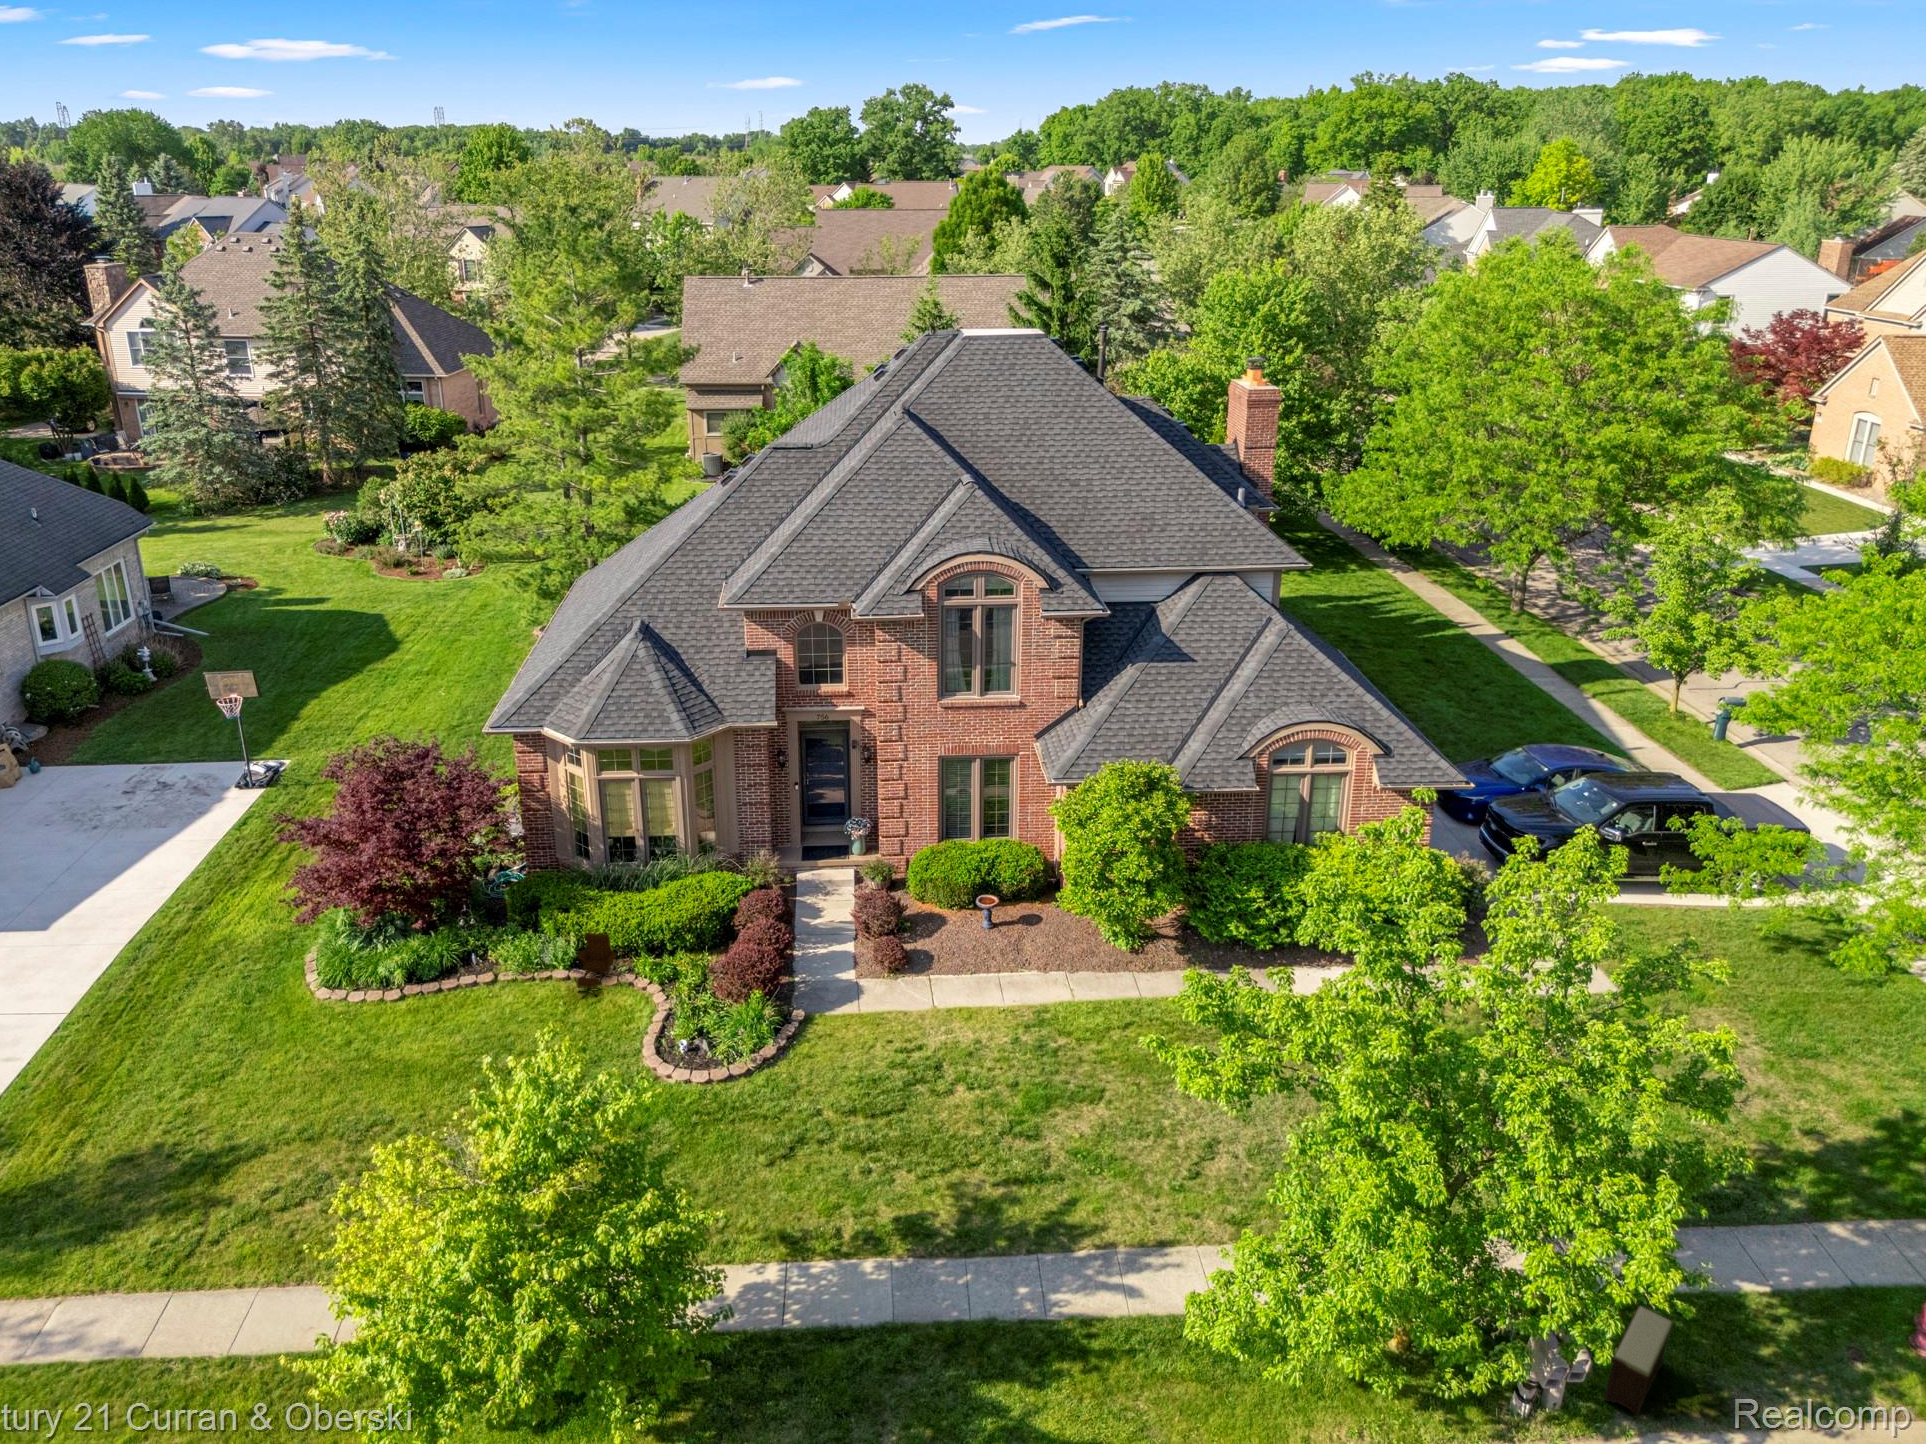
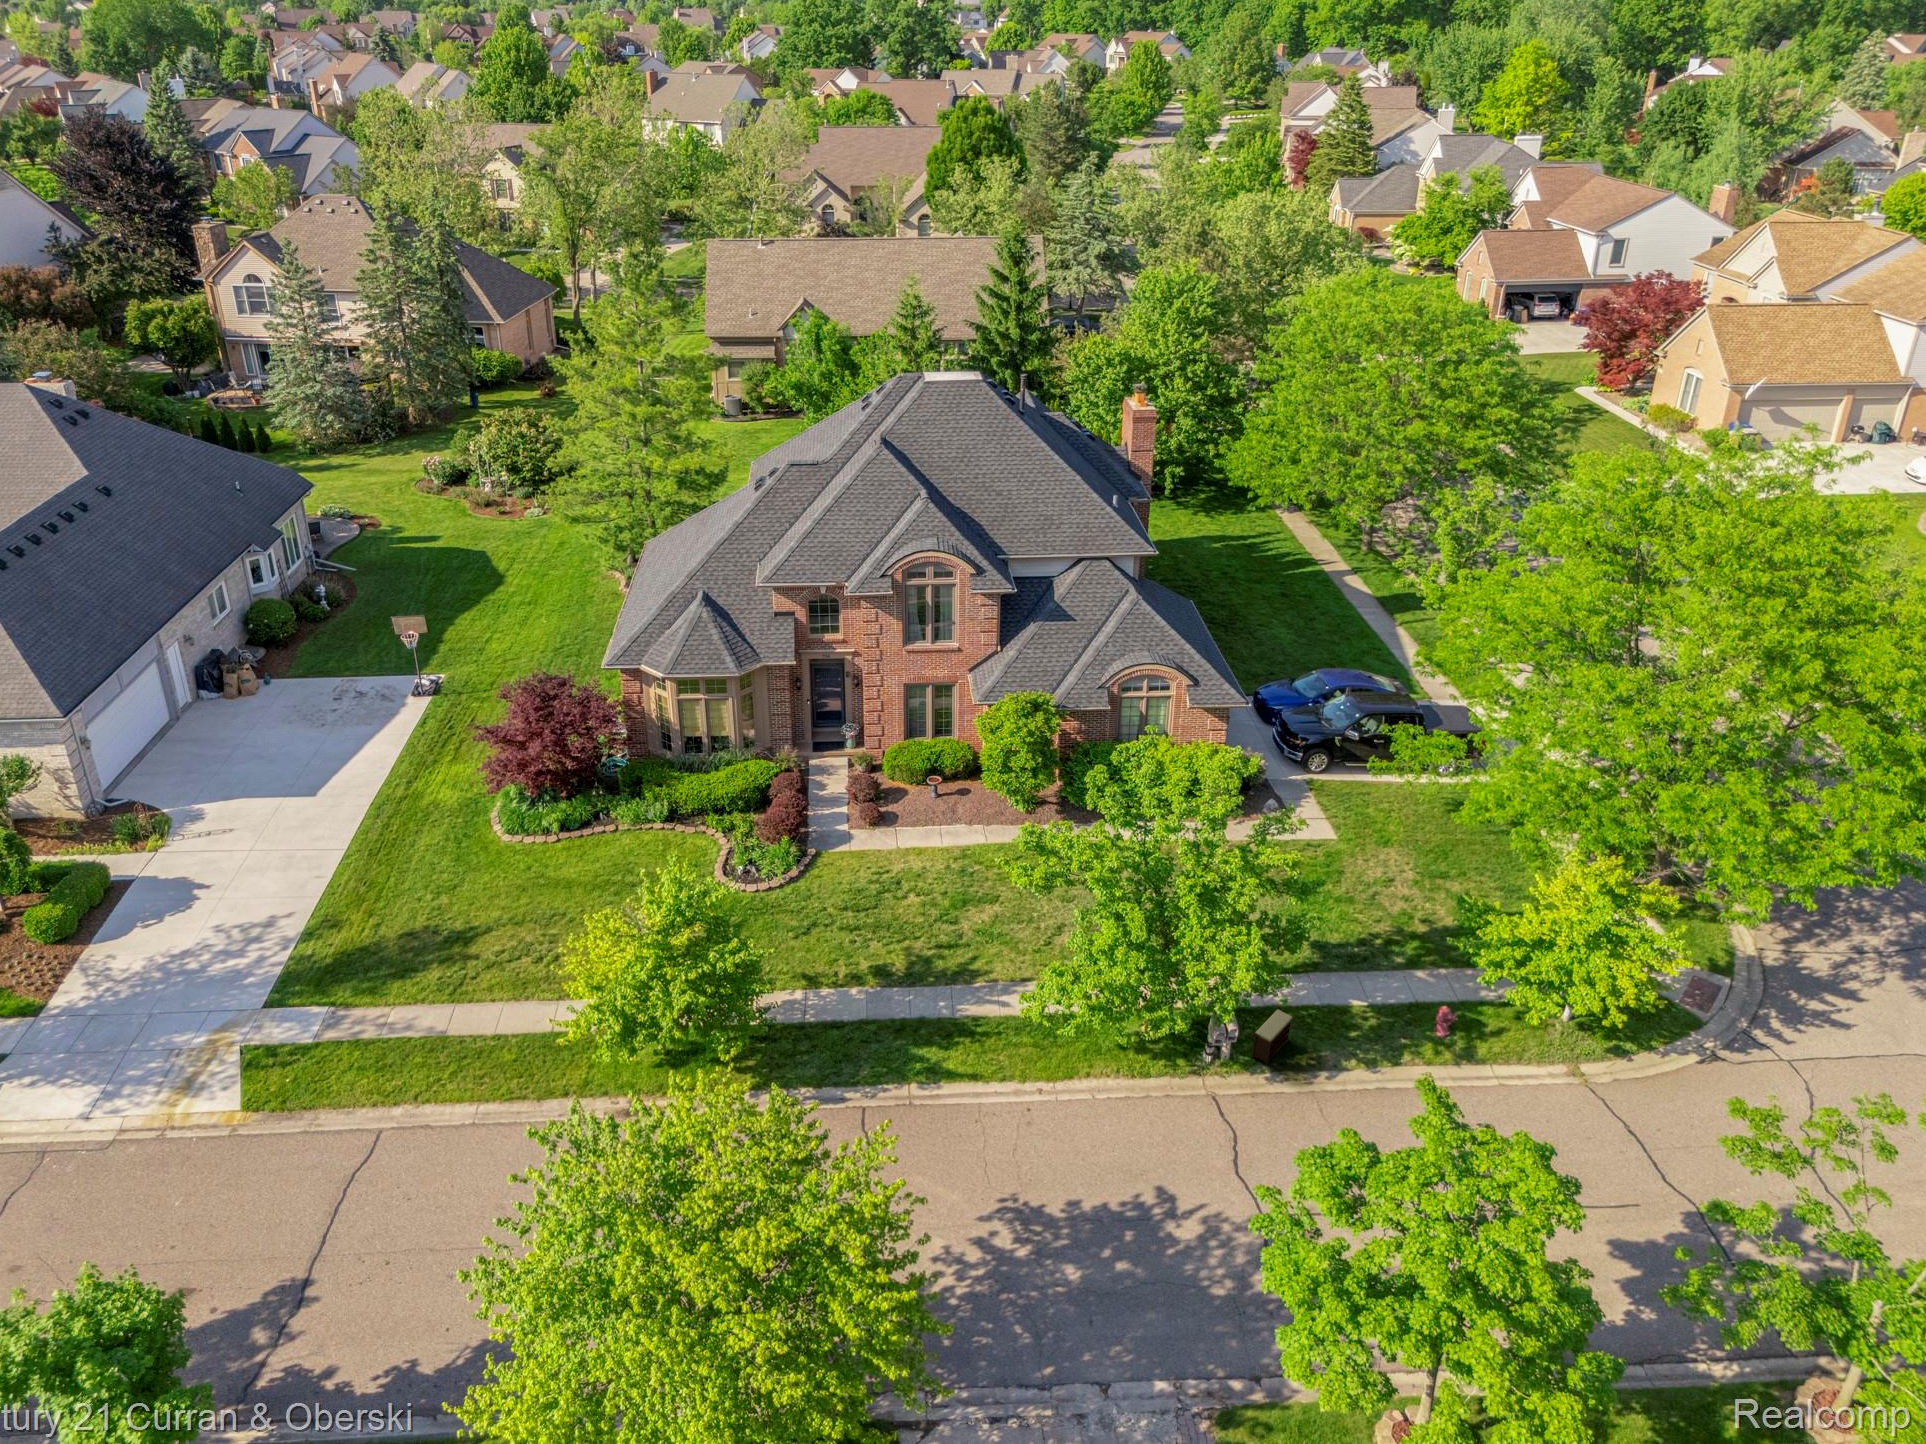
lounge chair: present [576,933,617,996] -> none [669,800,694,842]

